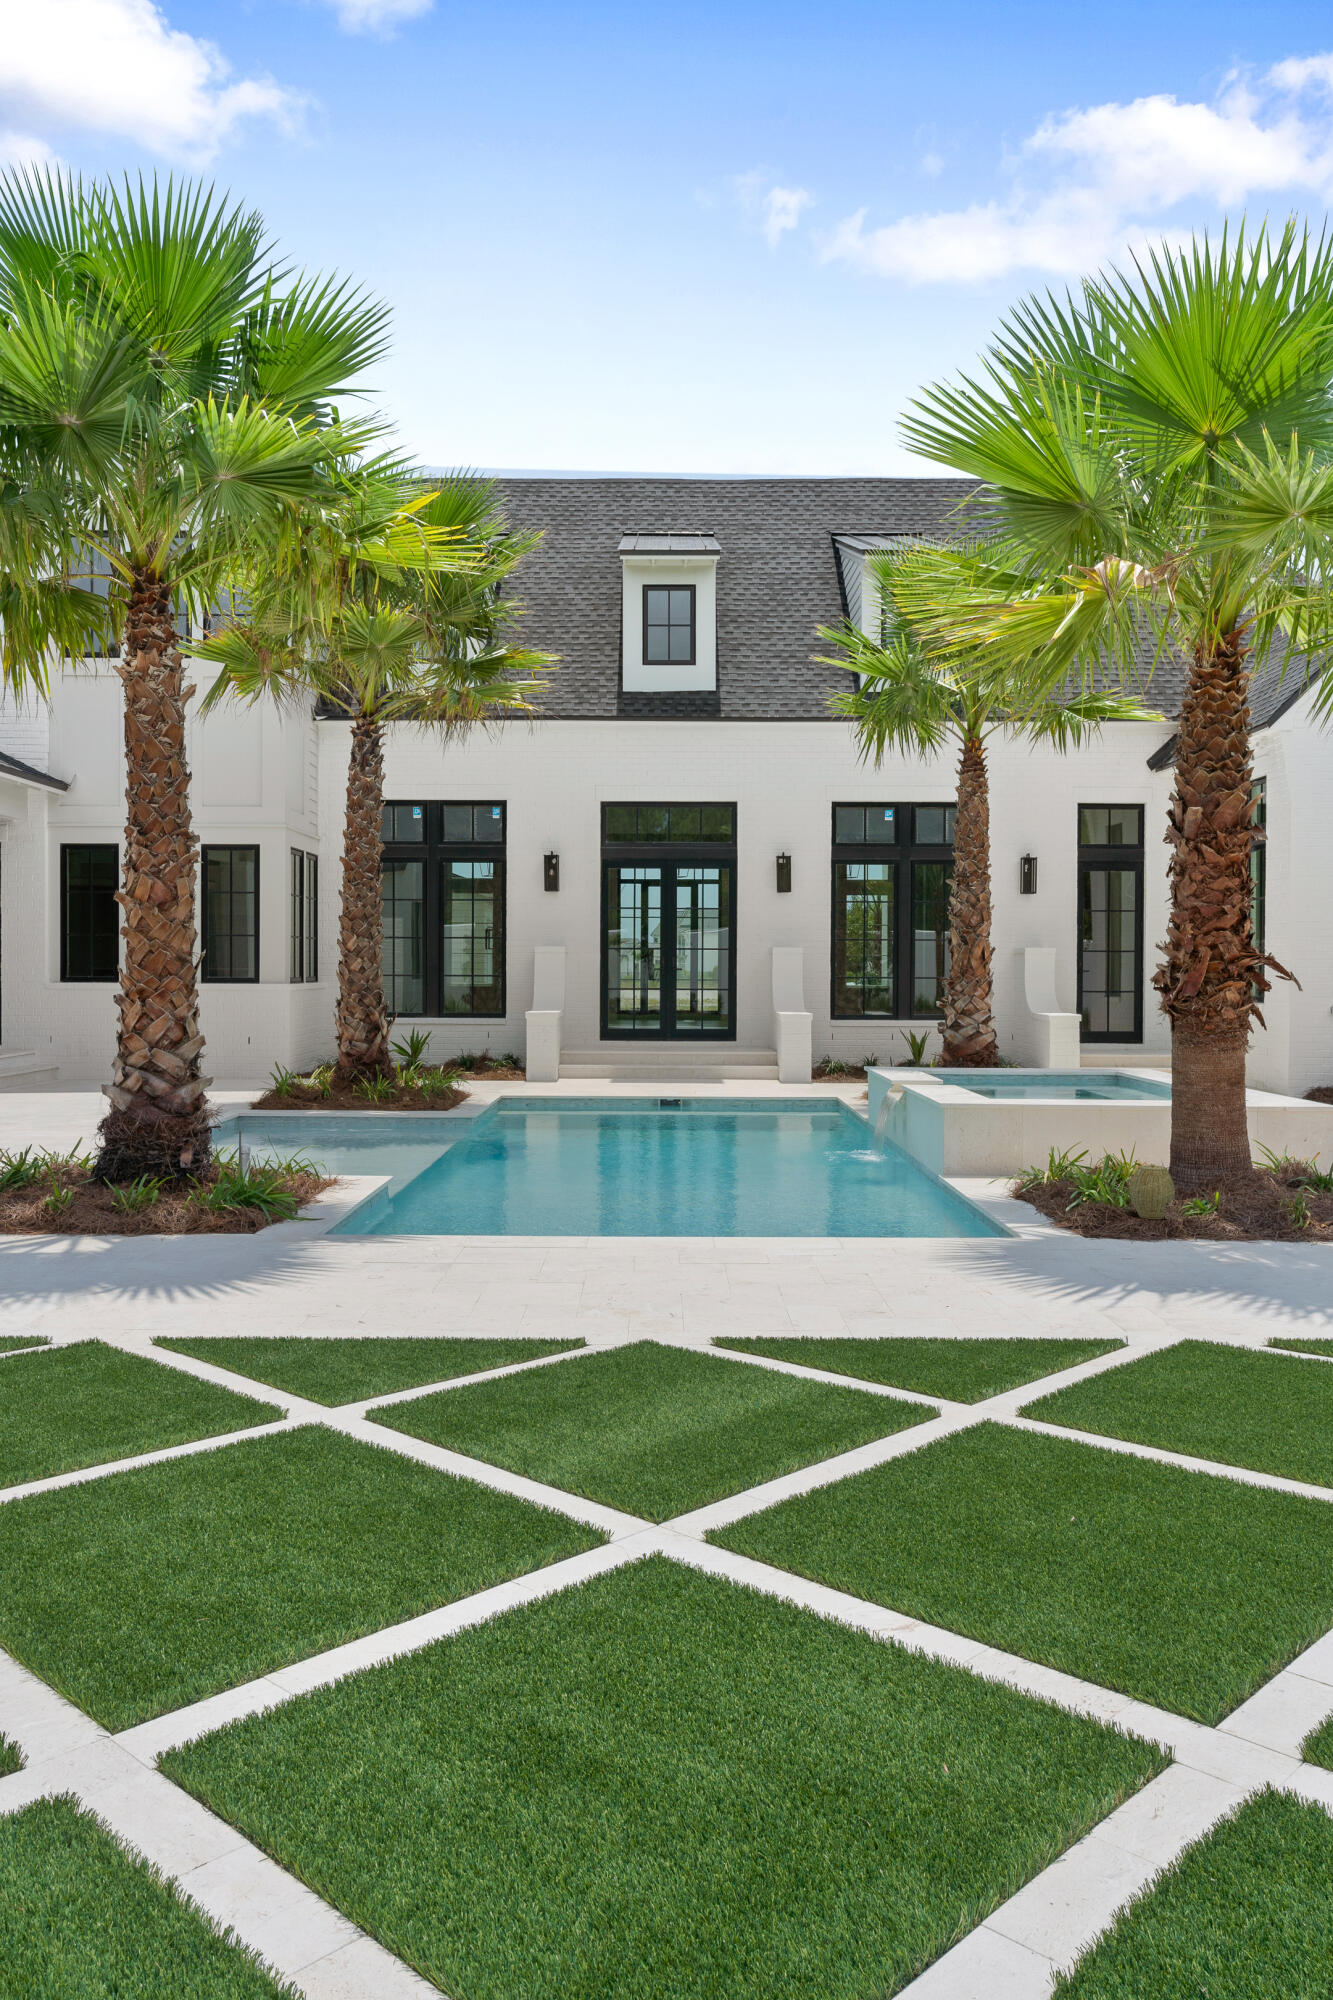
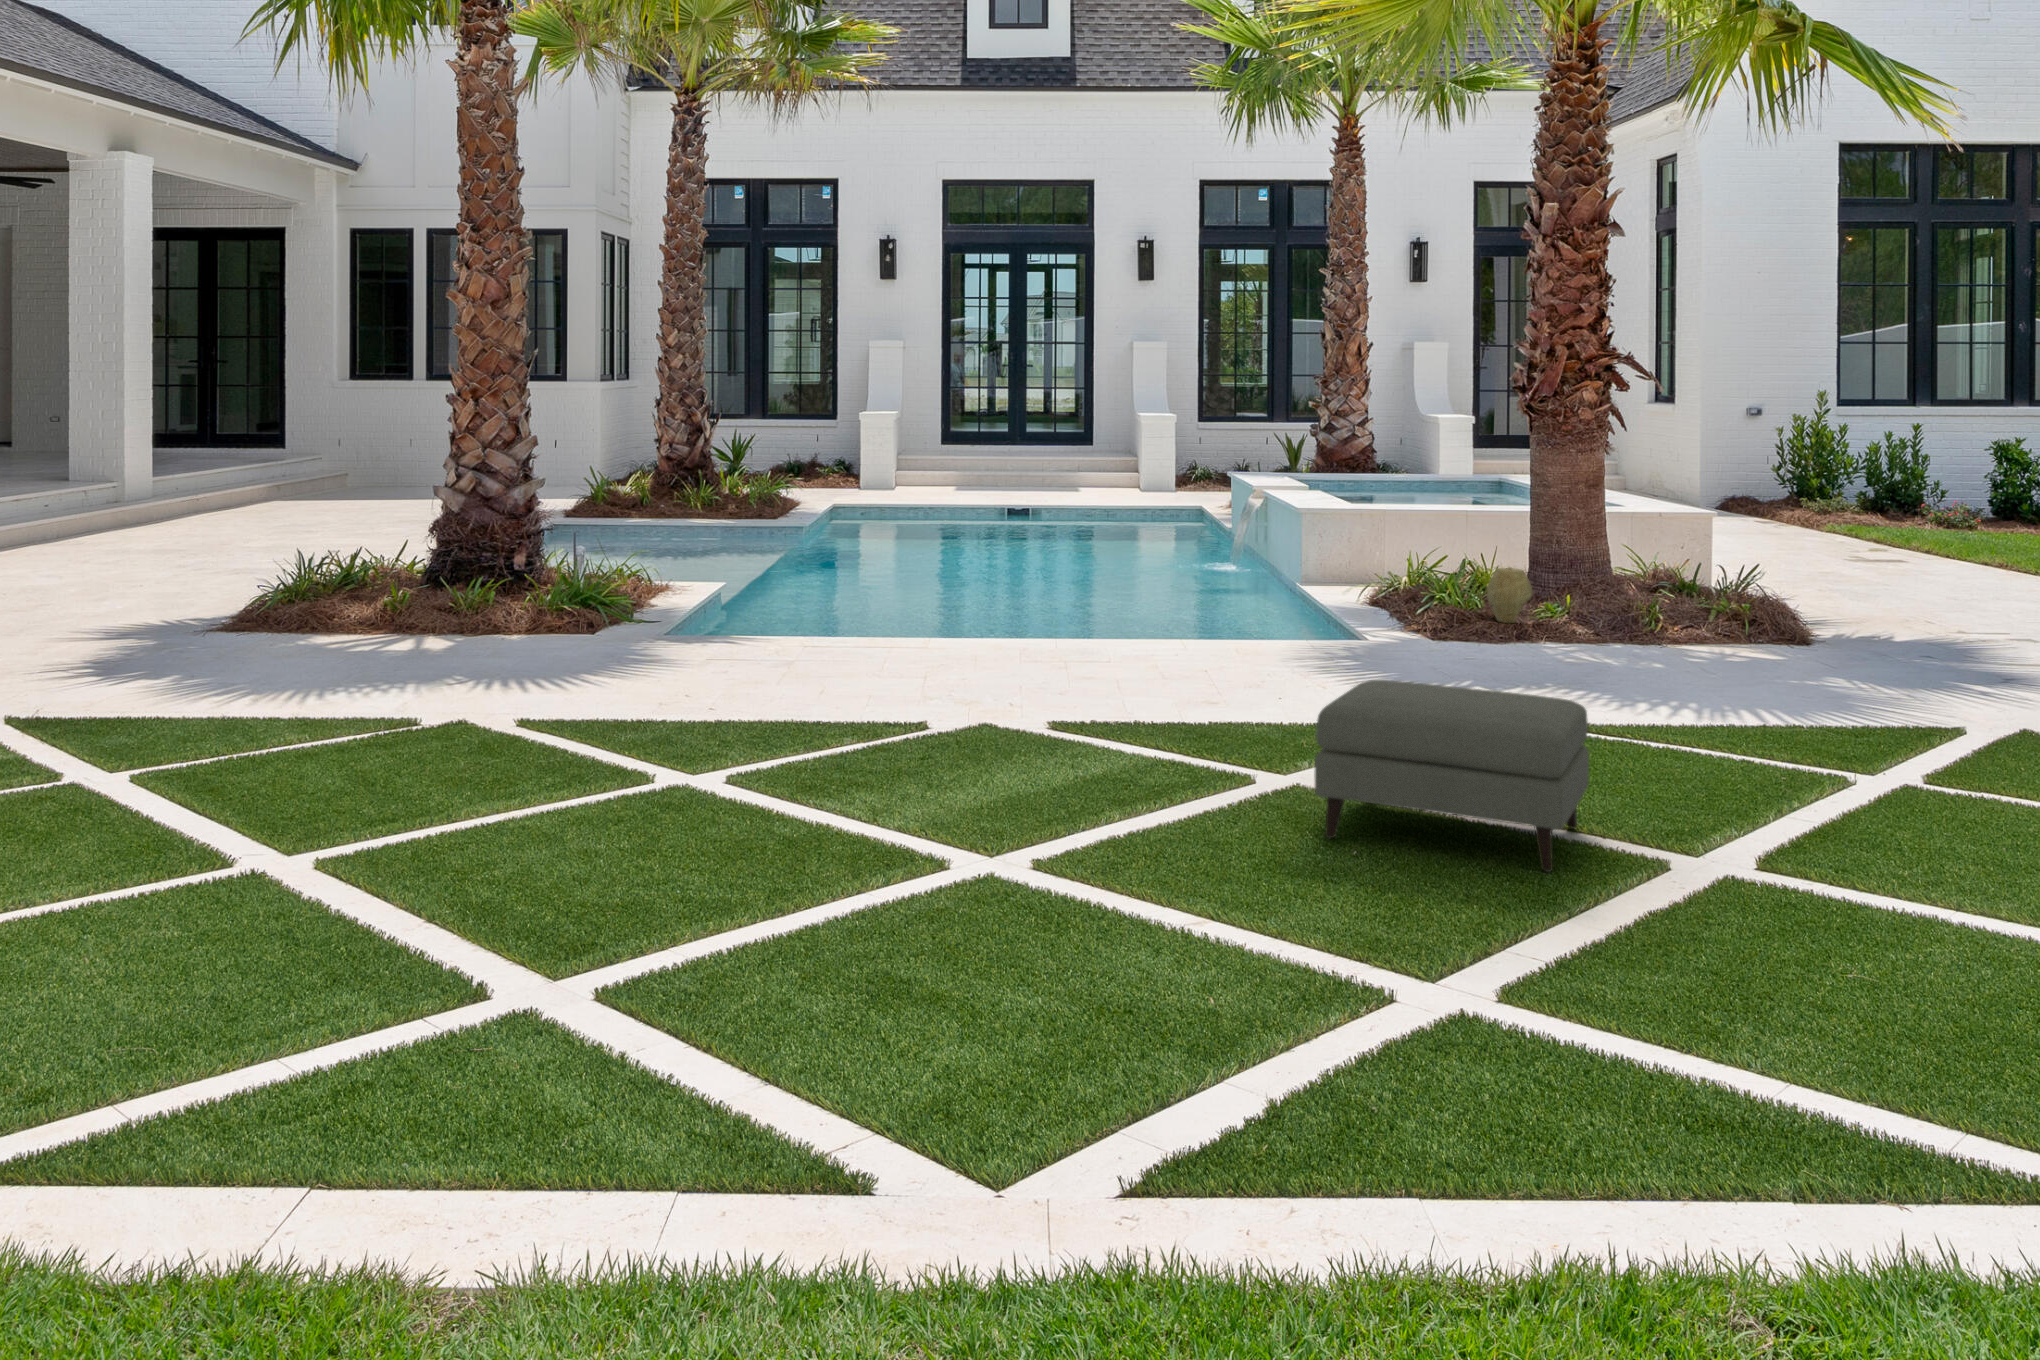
ottoman: none [1012,1306,1308,1533] -> present [1315,680,1589,872]

